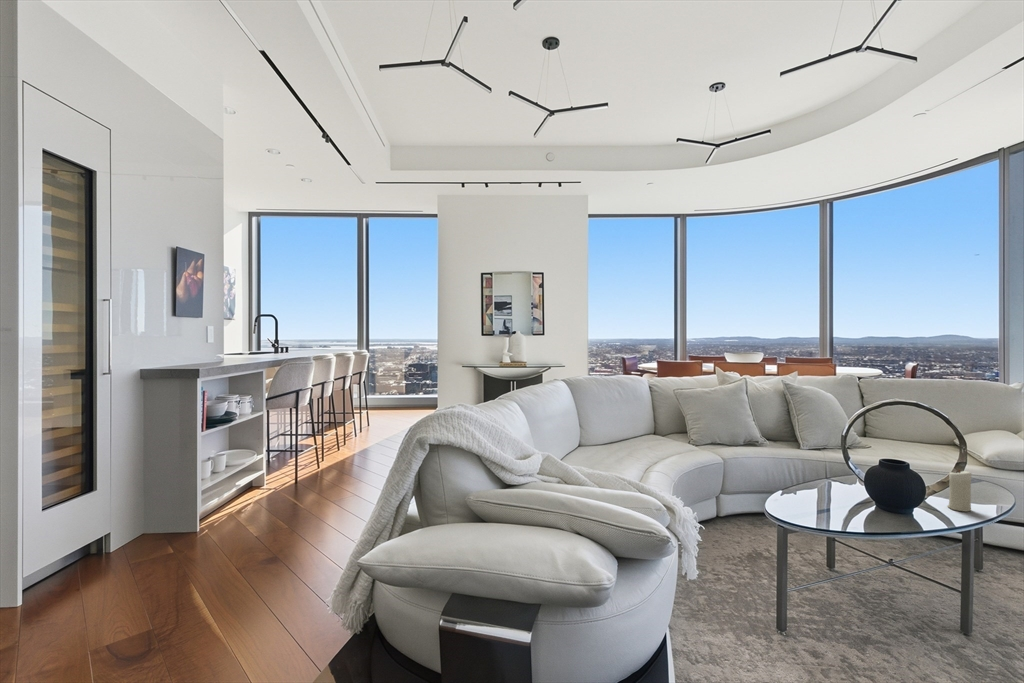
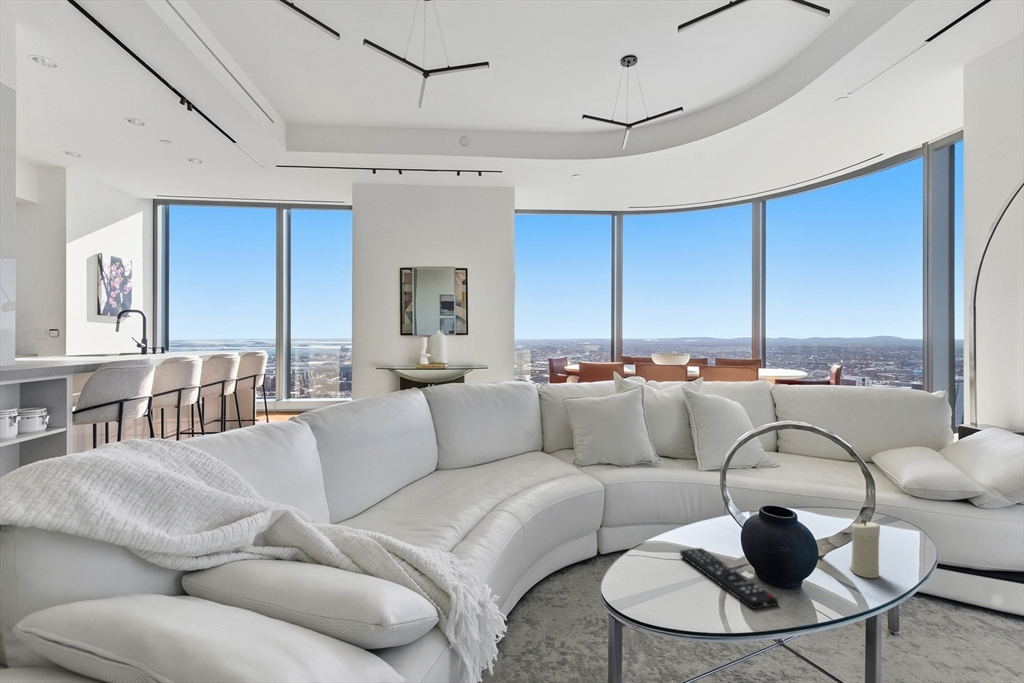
remote control: none [813,494,898,526] -> present [680,548,778,609]

